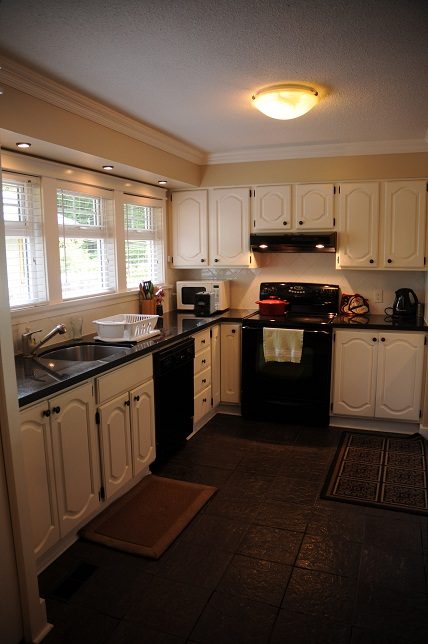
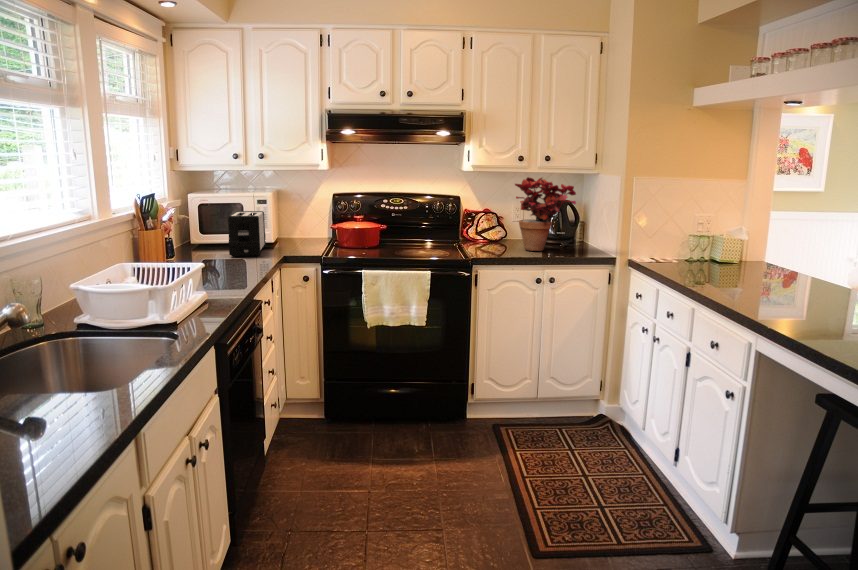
potted plant: none [363,274,407,321] -> present [515,177,576,251]

